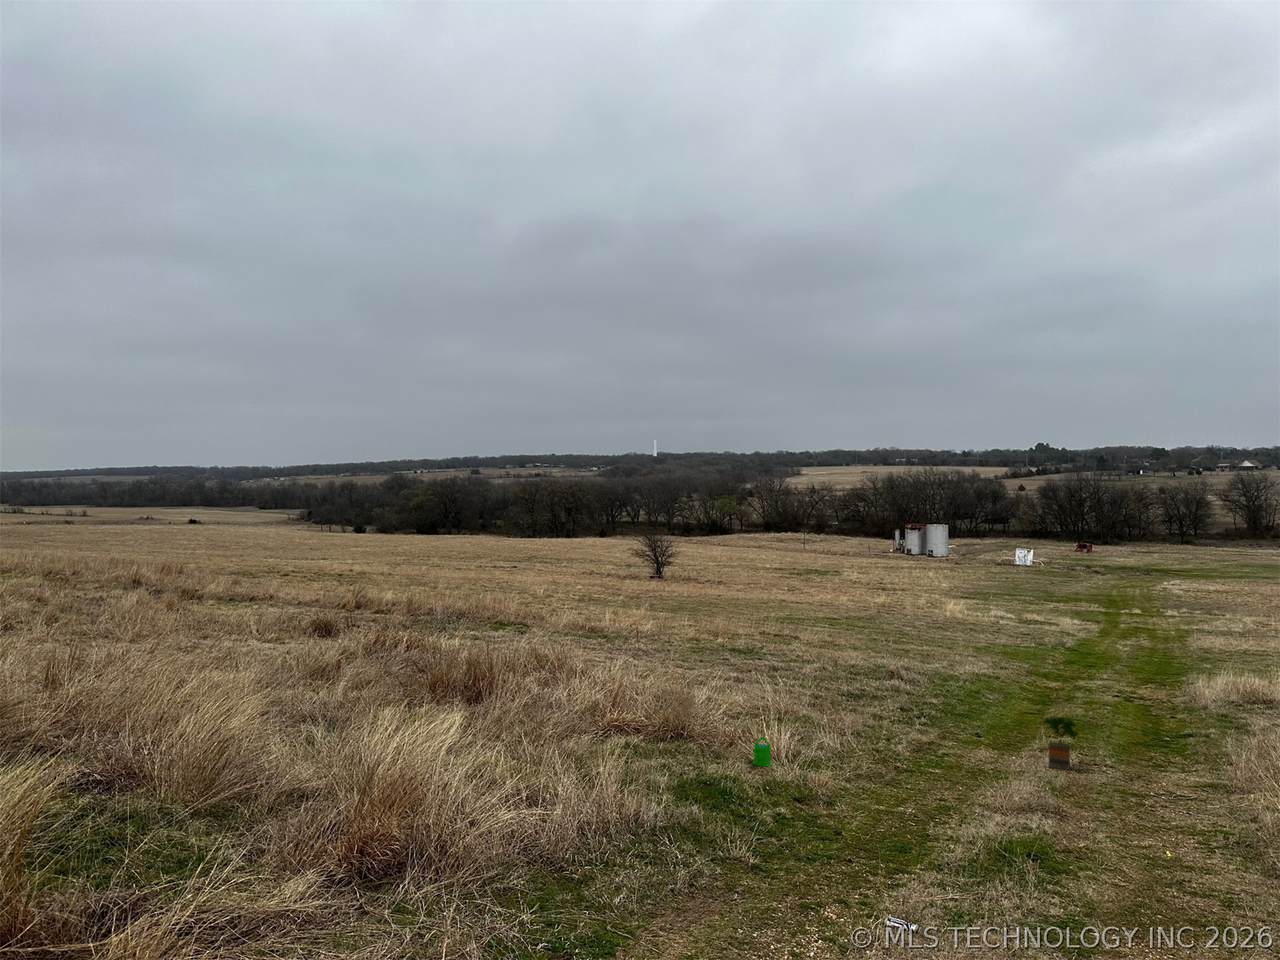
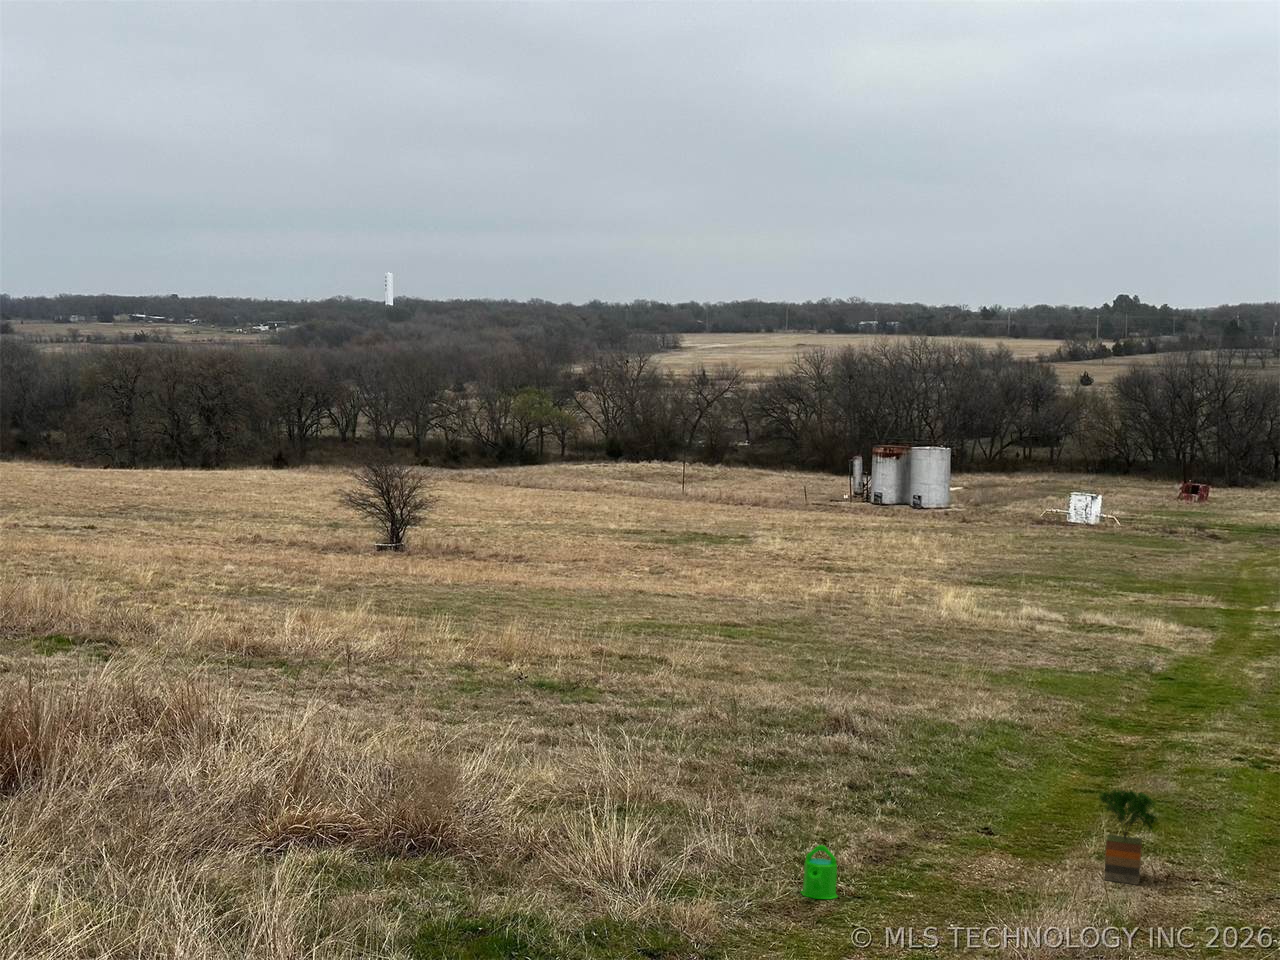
watering can: present [753,737,771,766] -> present [801,845,838,899]

